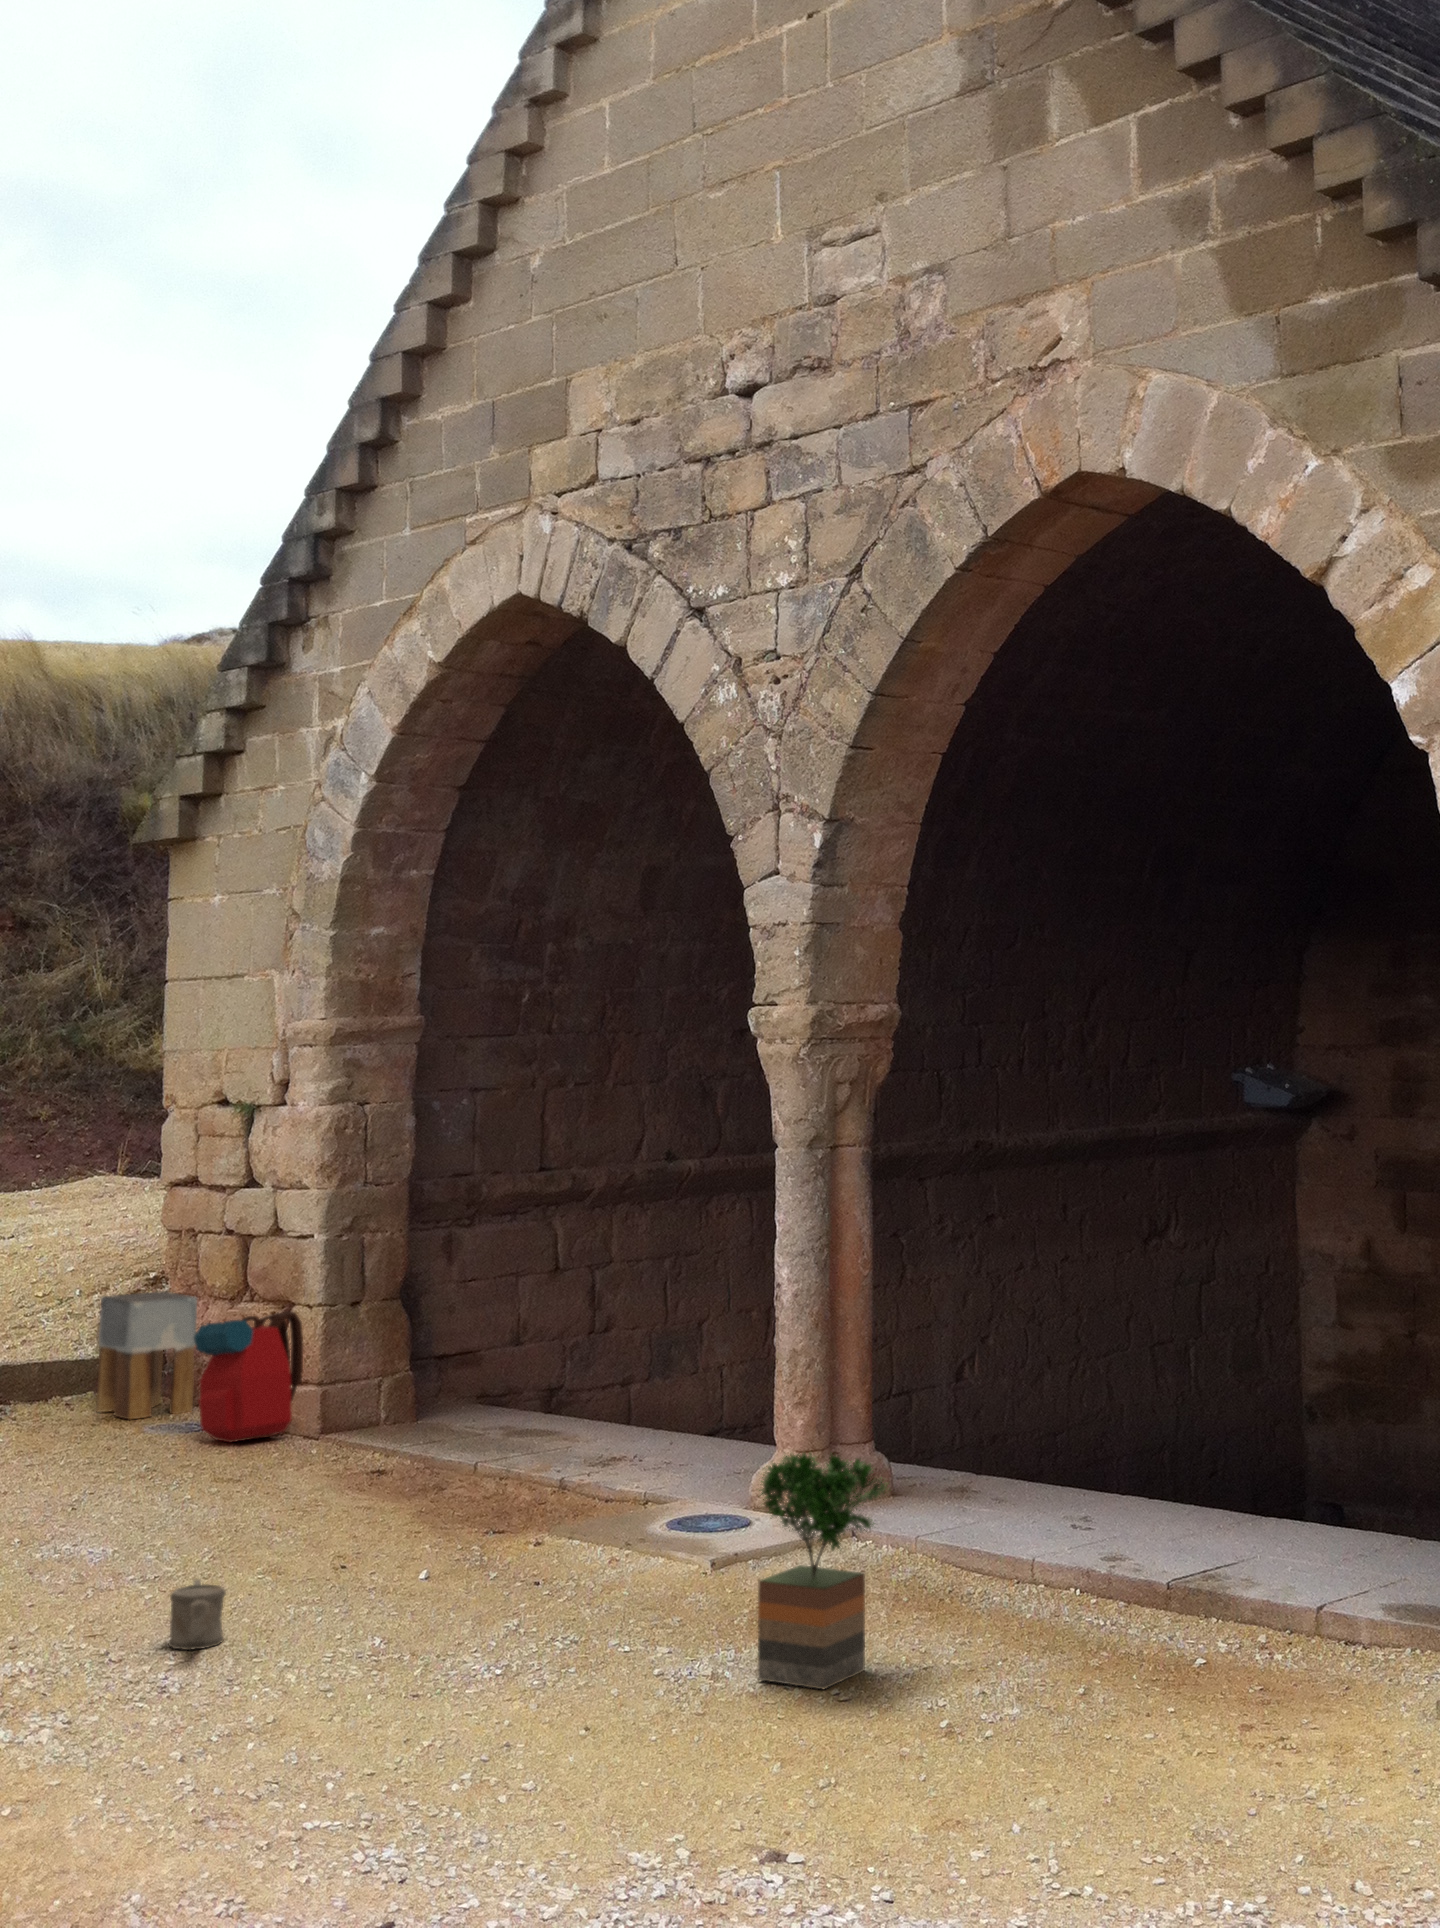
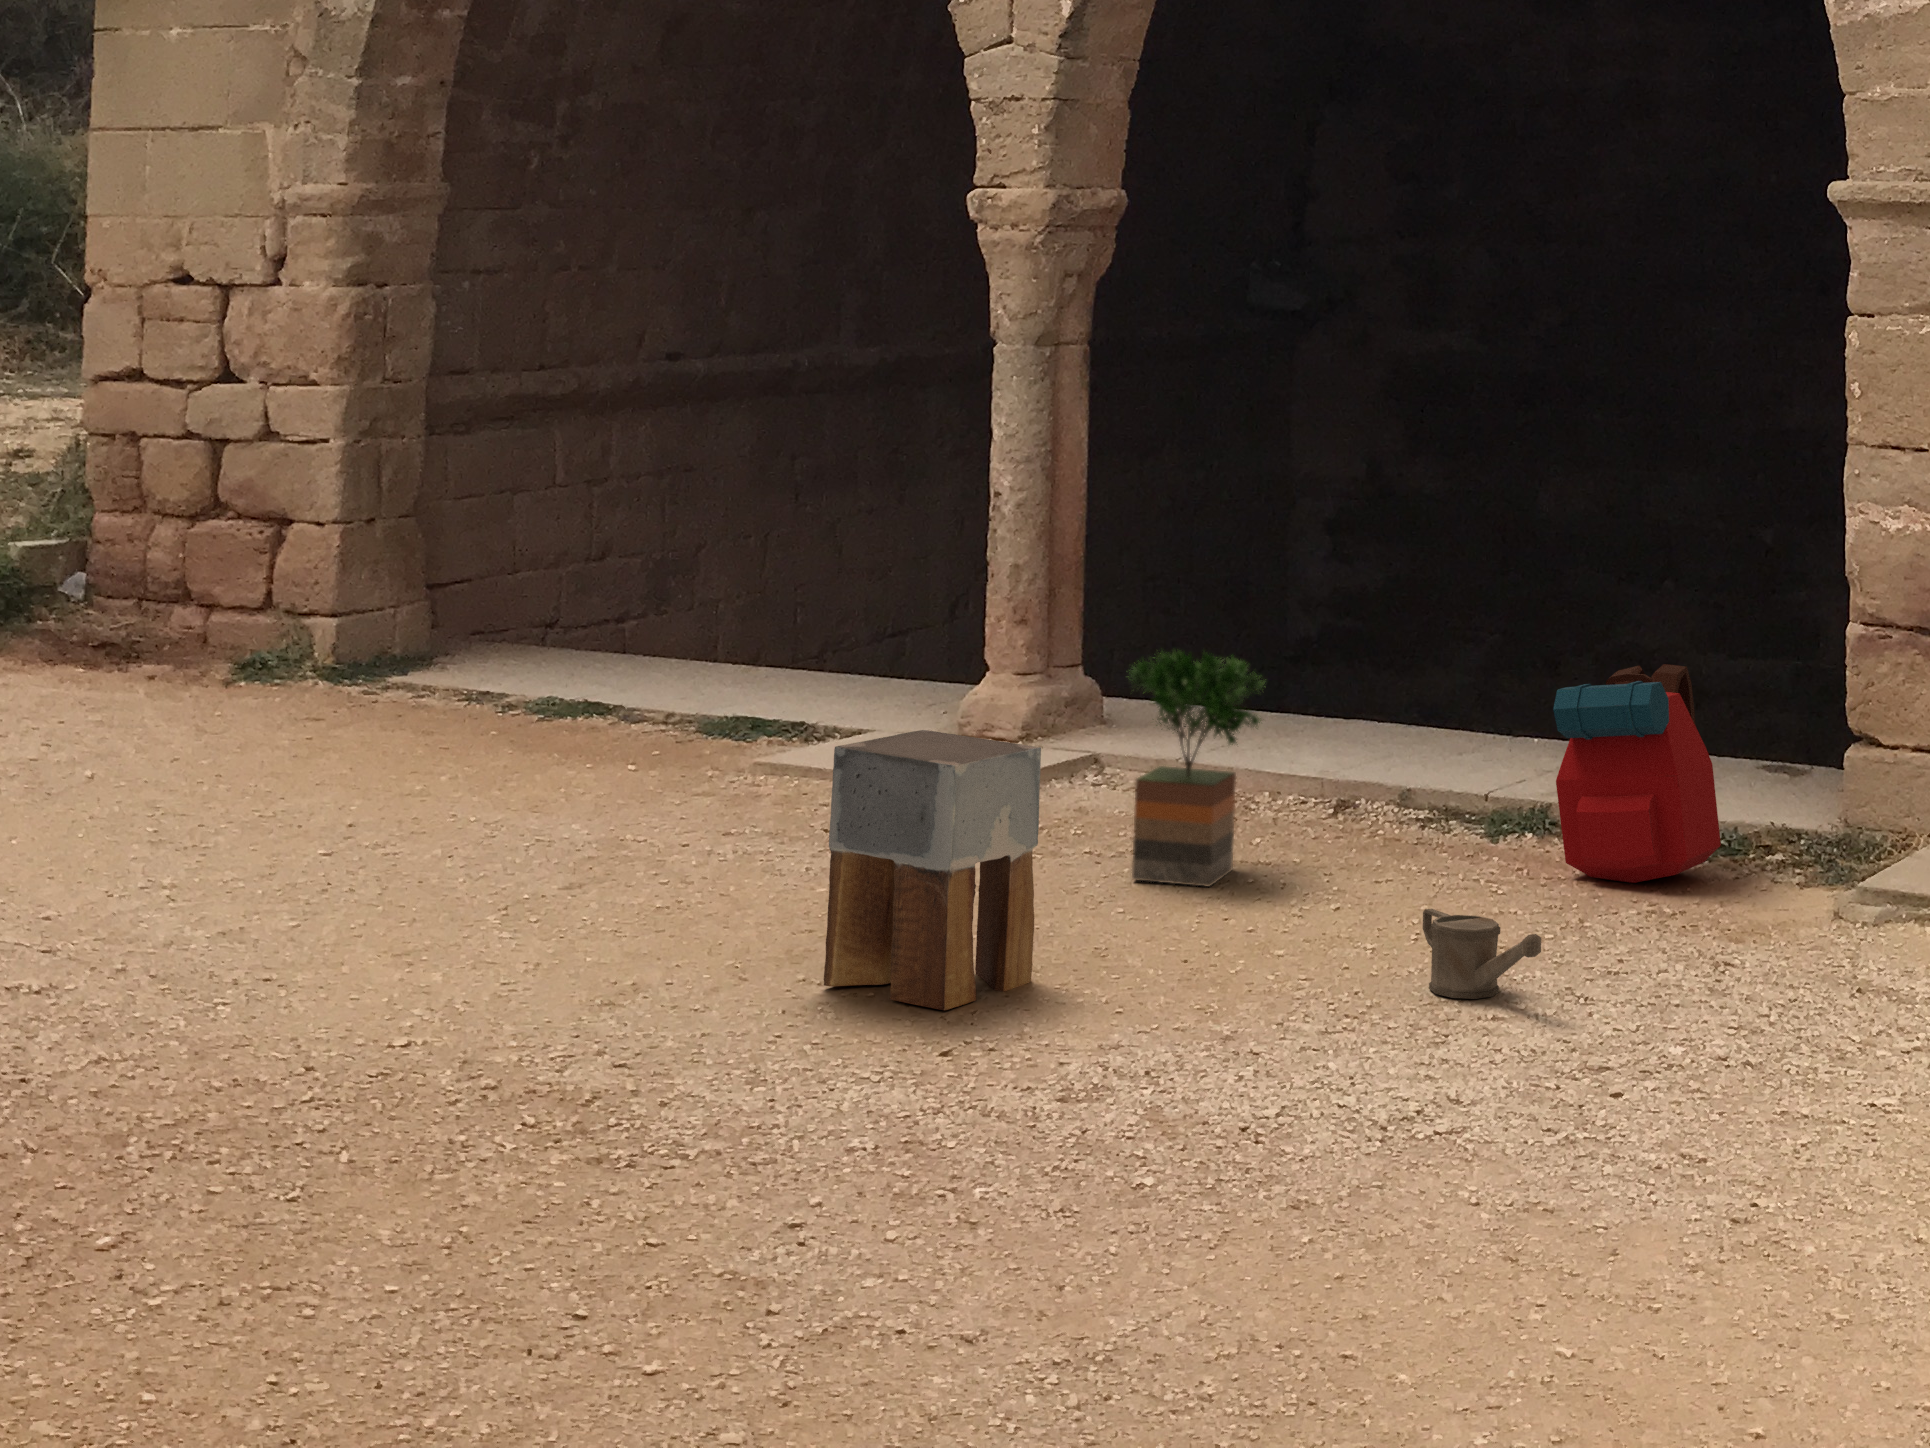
stool: present [96,1291,197,1420] -> present [824,730,1041,1010]
backpack: present [194,1311,303,1442] -> present [1553,664,1721,883]
watering can: present [168,1579,226,1650] -> present [1423,909,1541,999]

